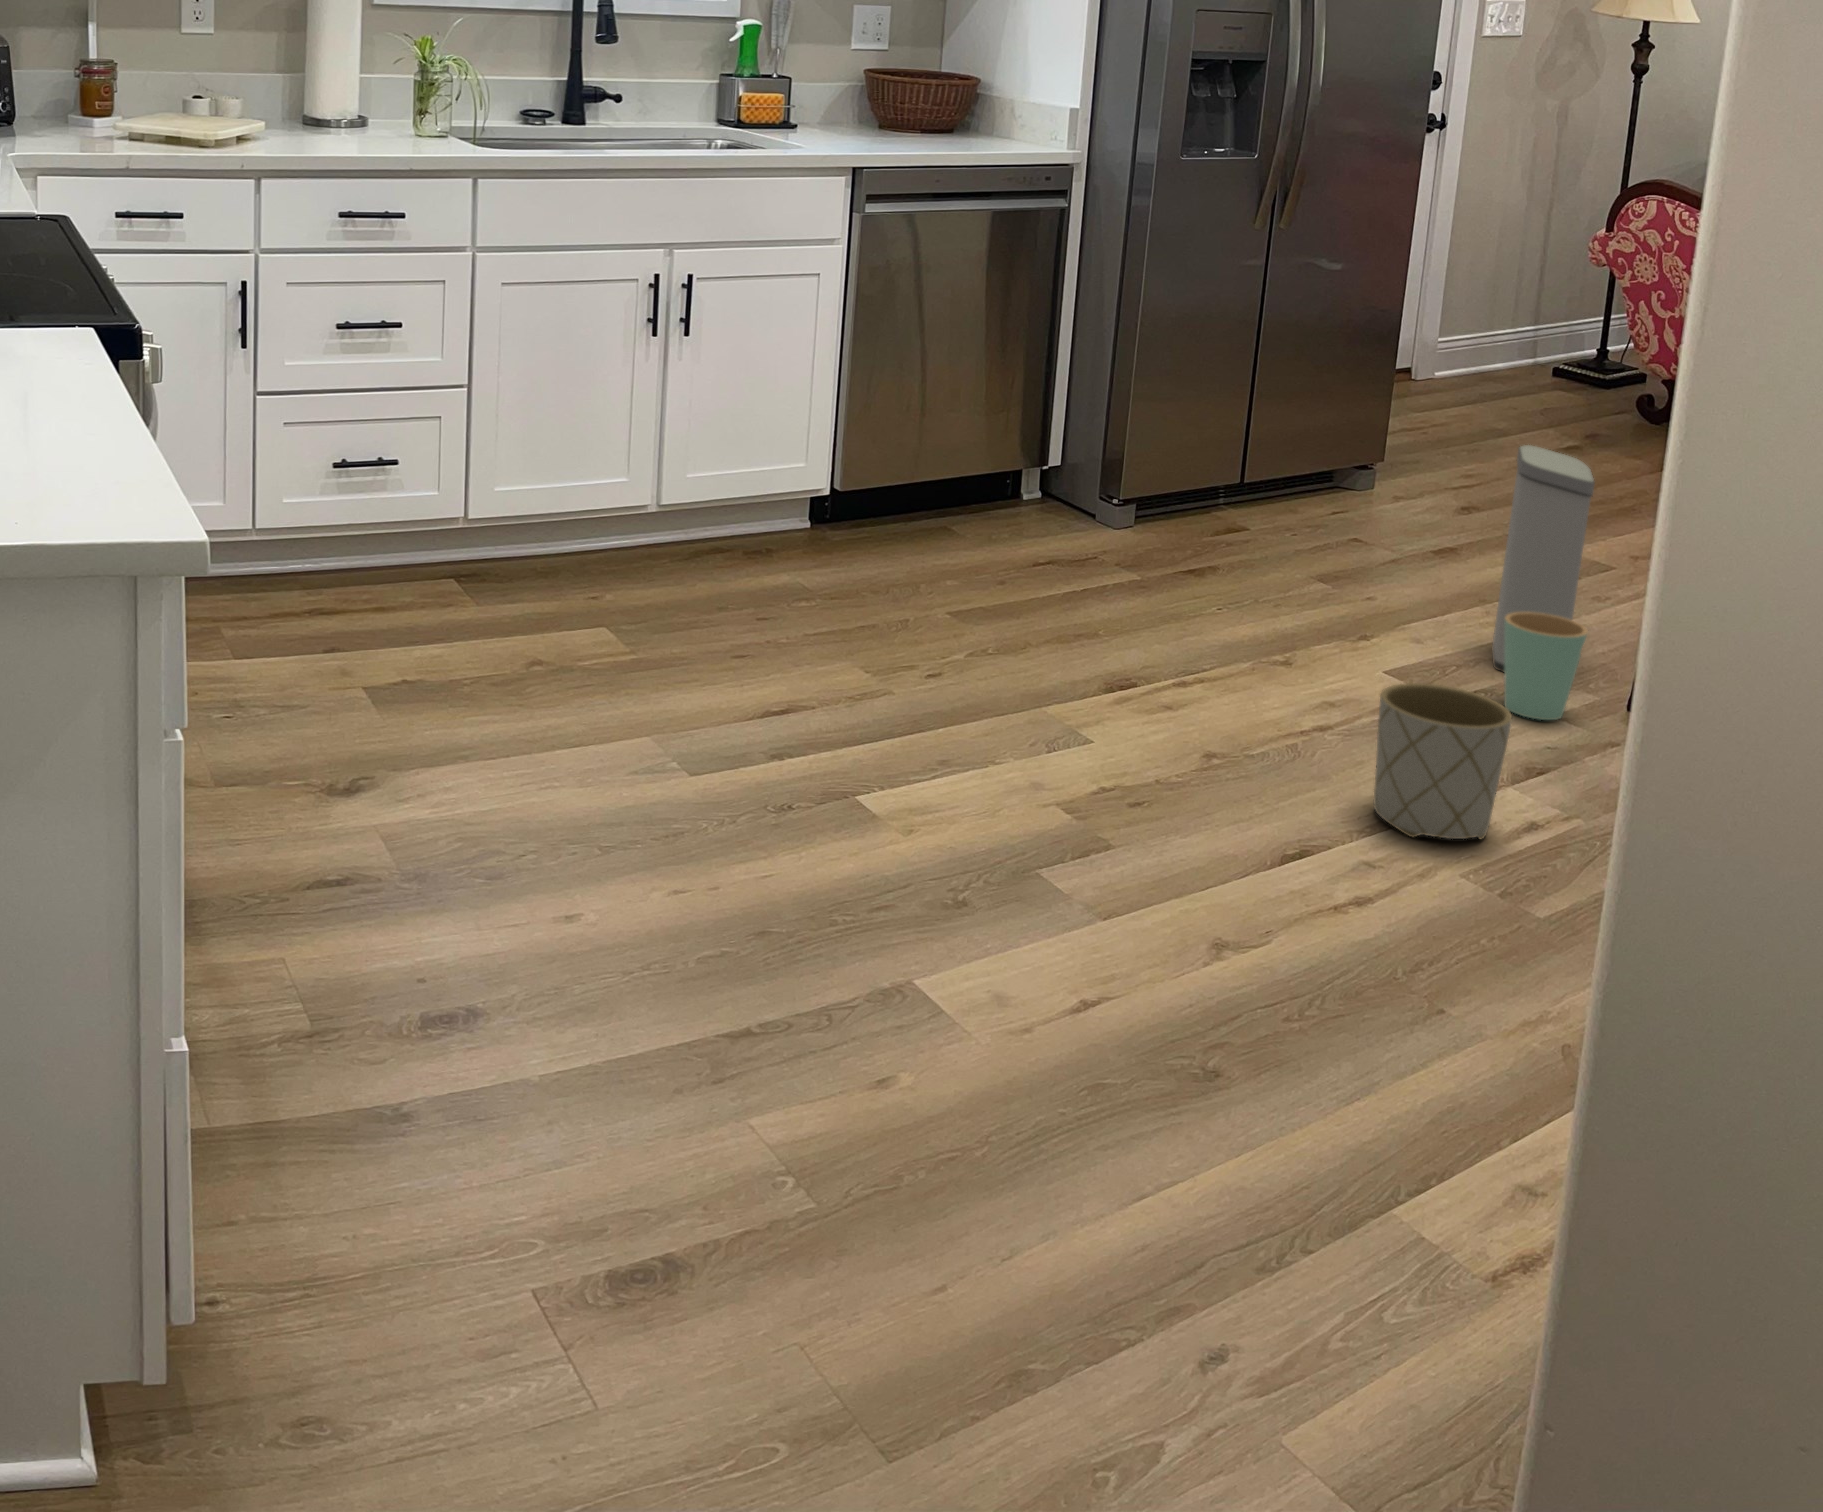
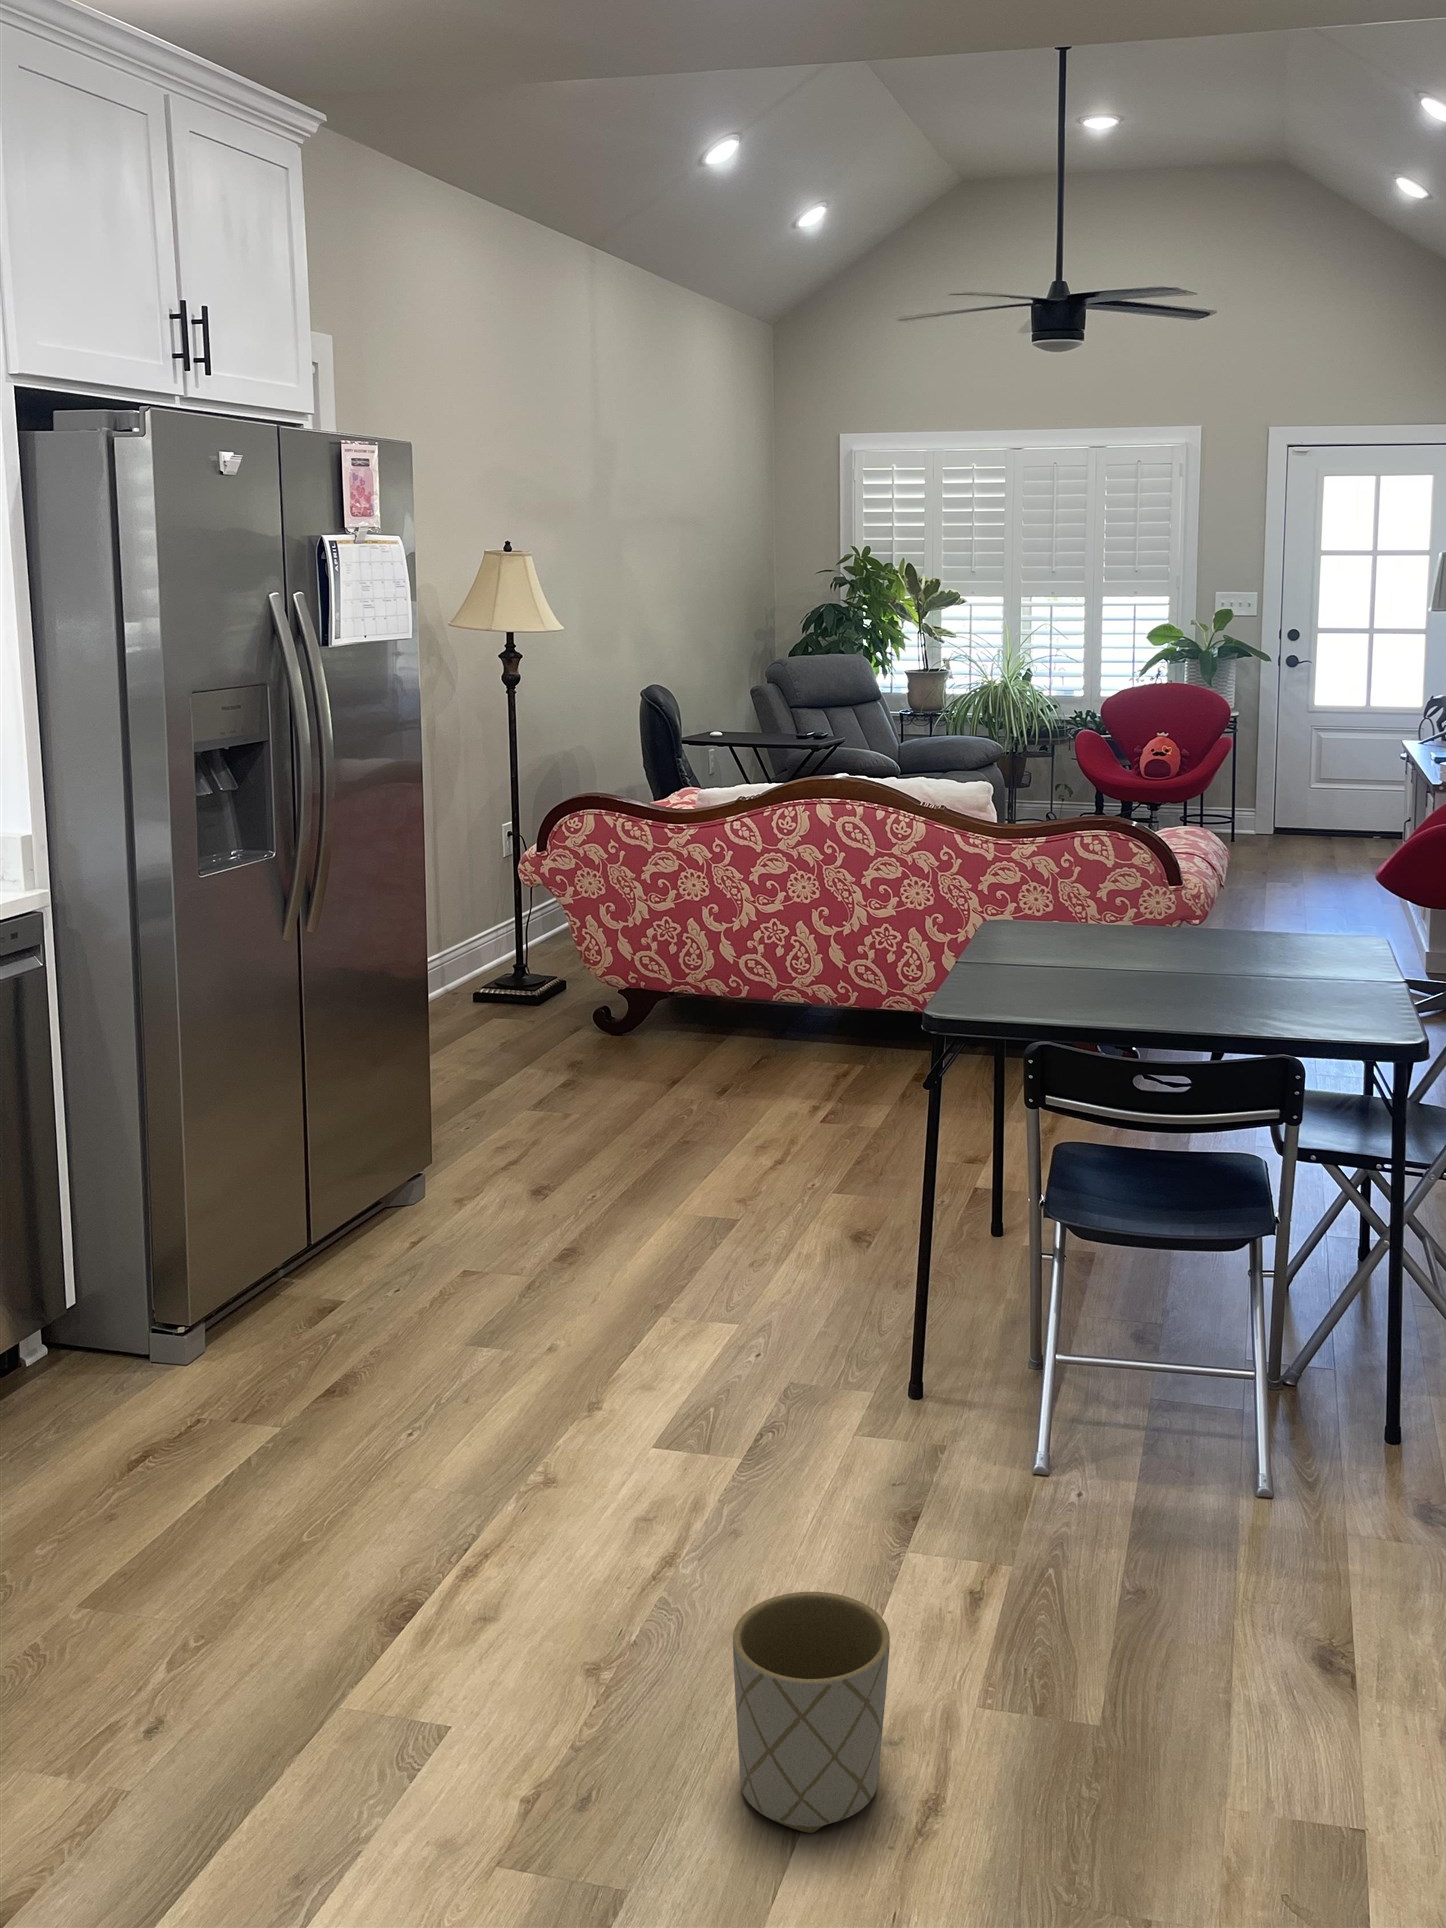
trash can: present [1492,445,1595,720] -> none [673,1180,819,1525]

